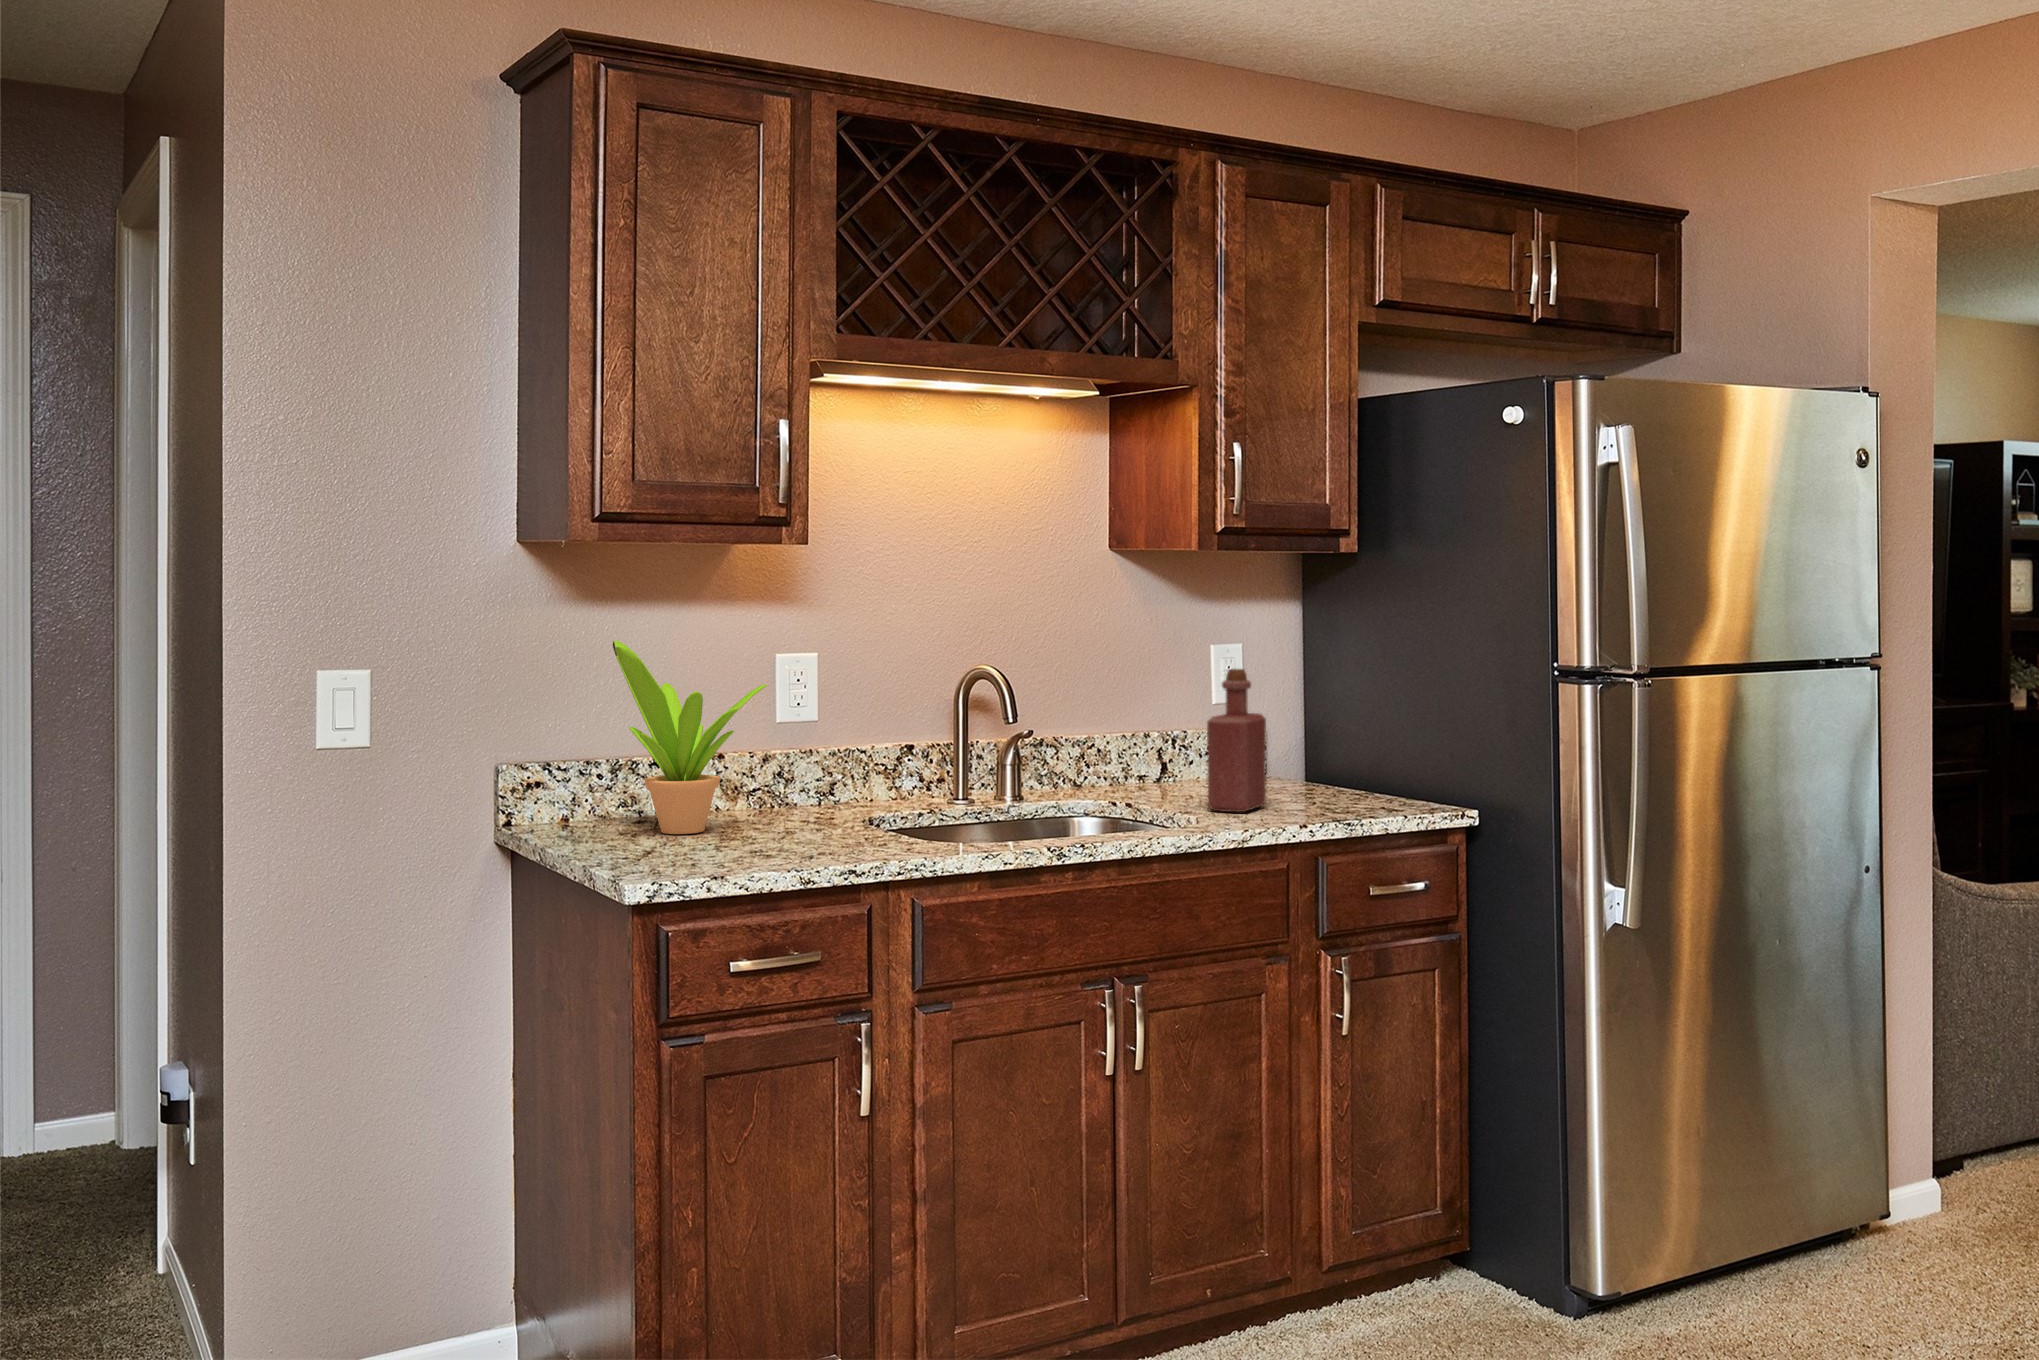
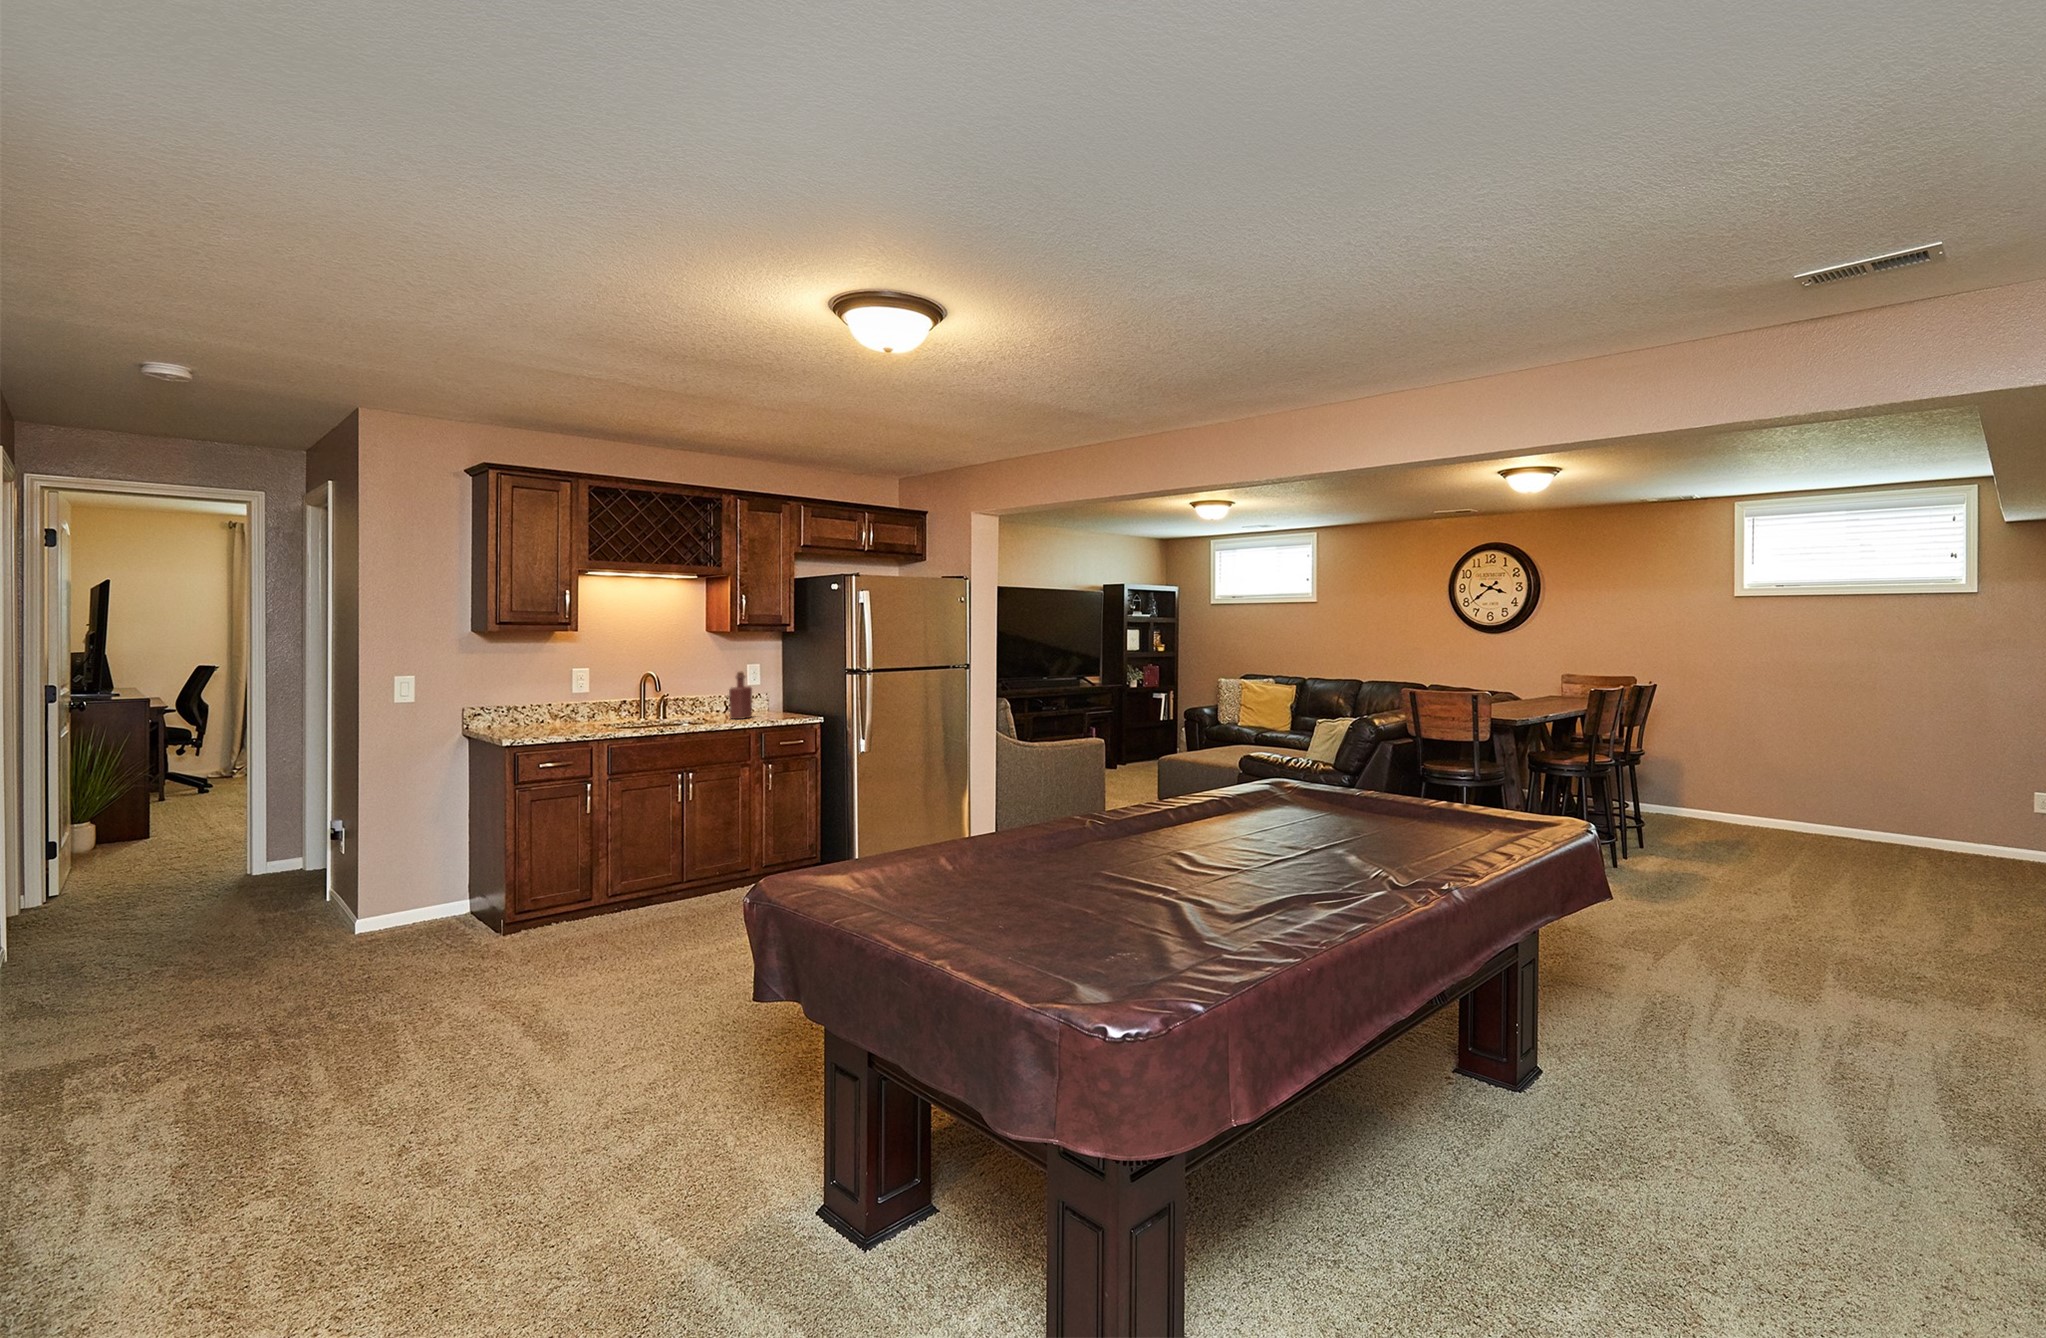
potted plant: present [613,640,767,834] -> none [505,665,564,729]

